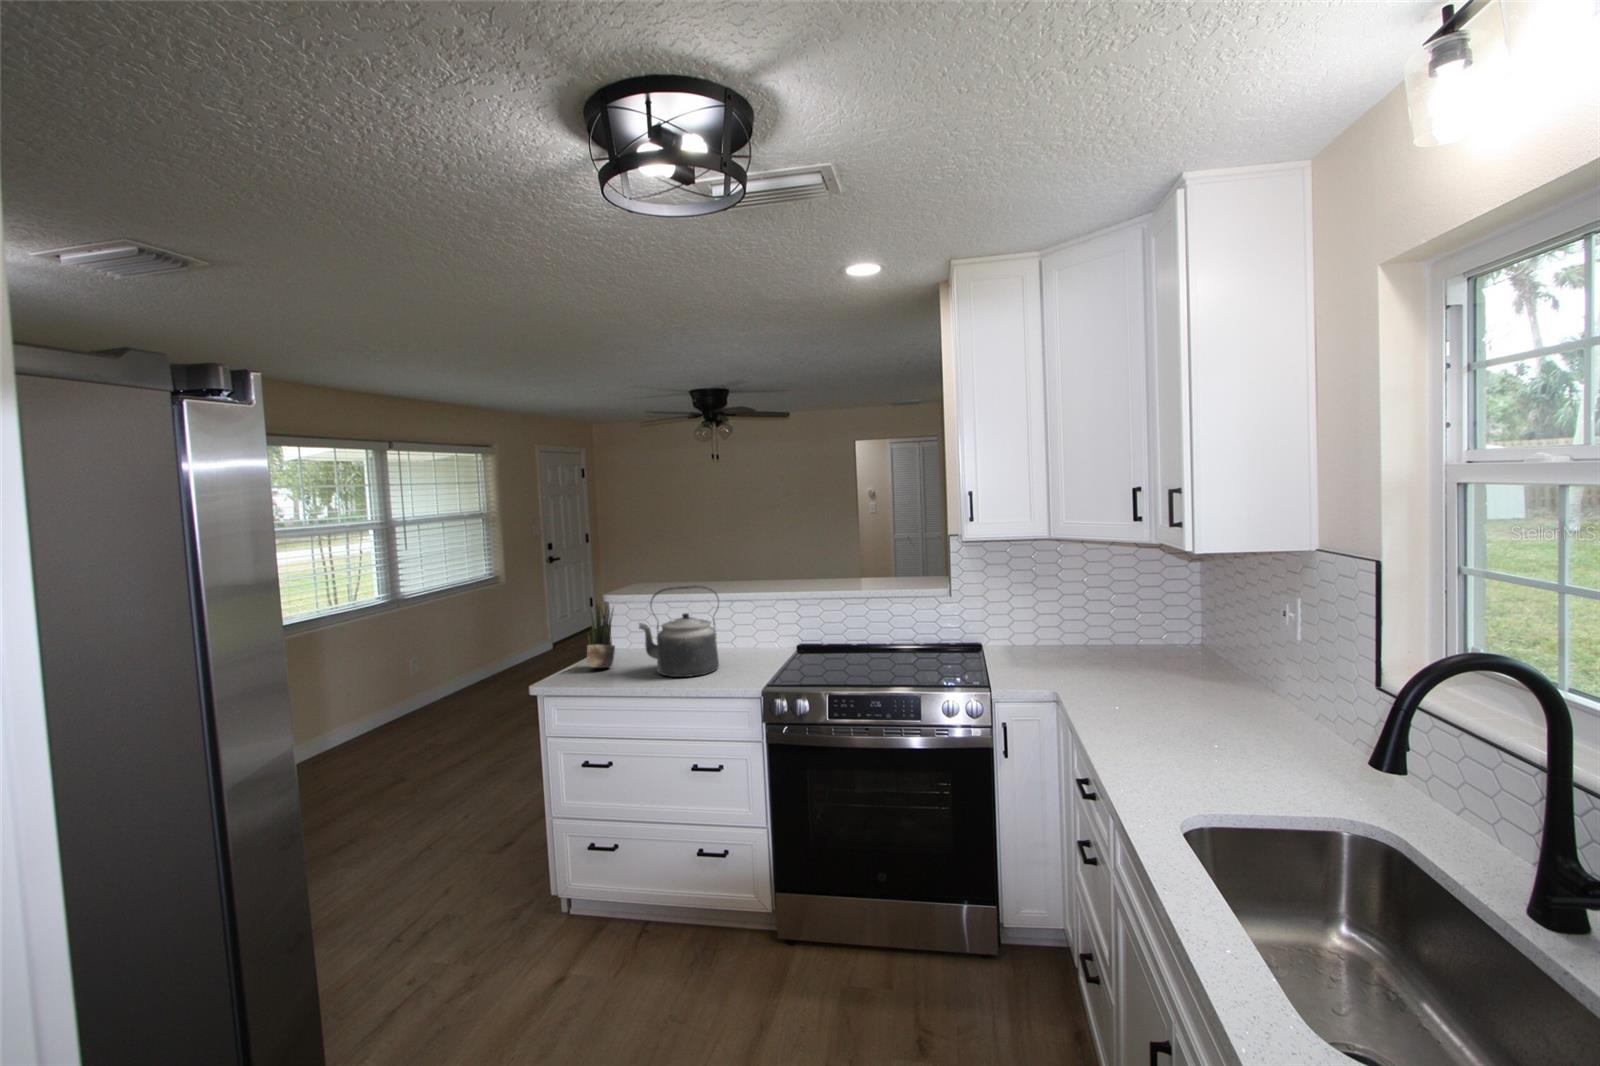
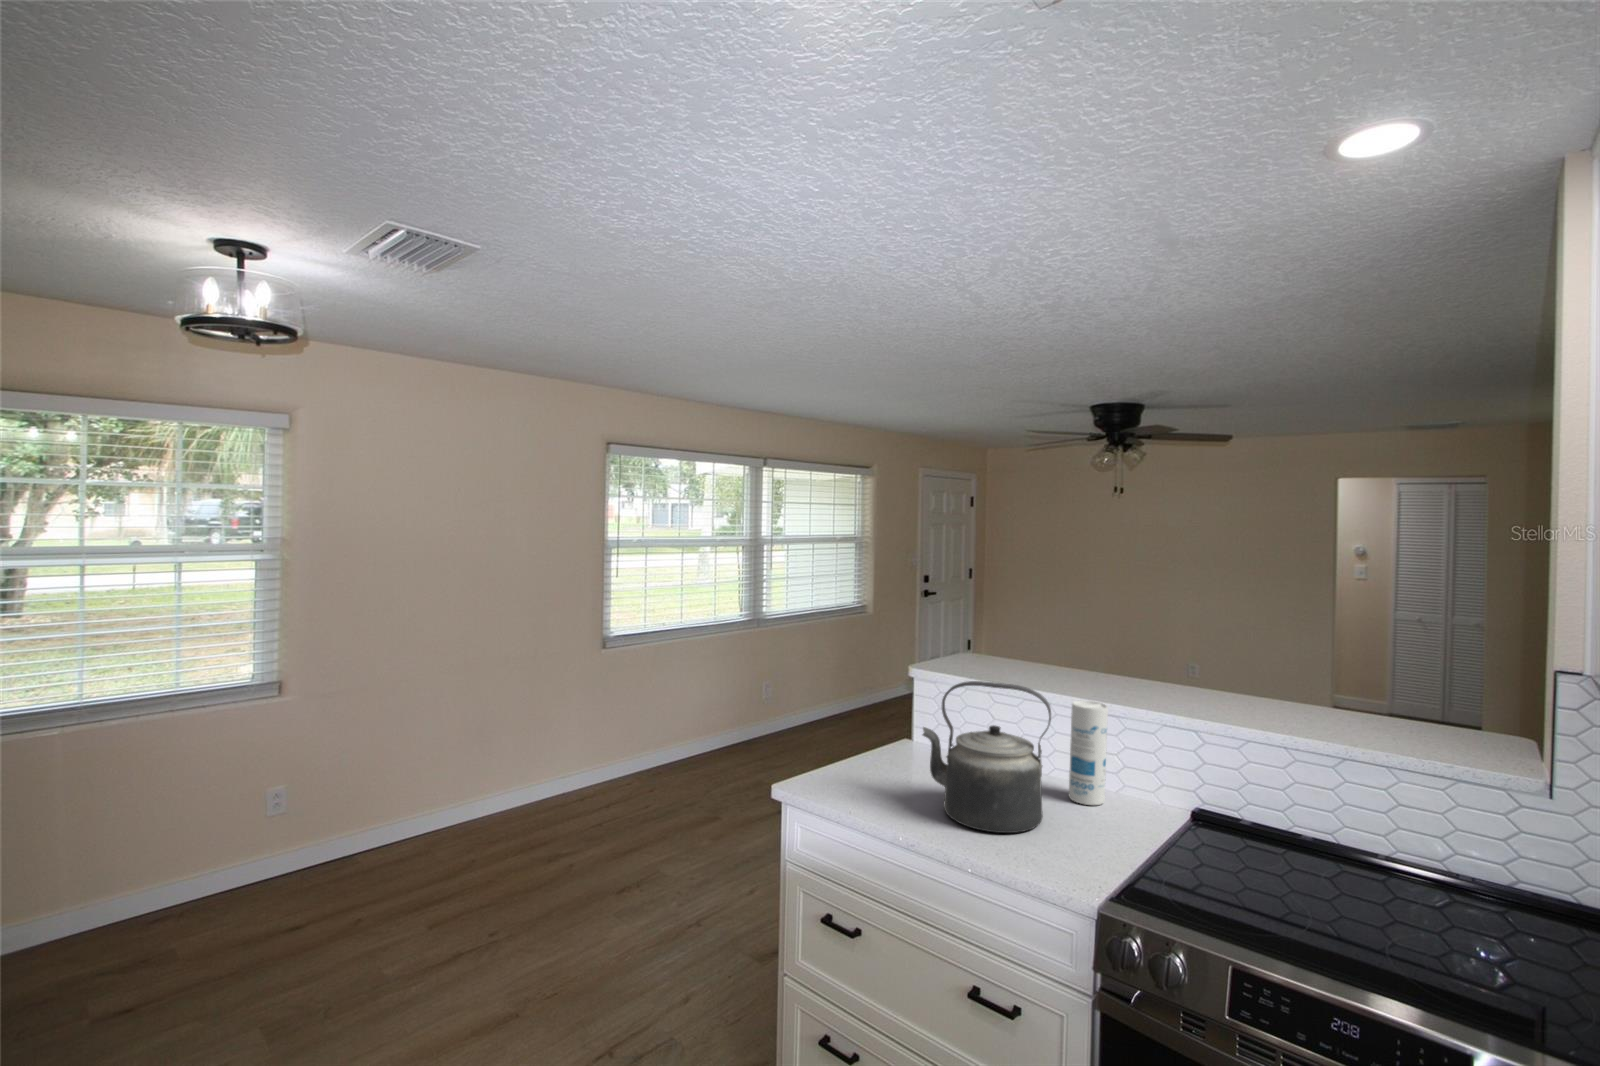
canister: none [726,593,750,656] -> present [1069,701,1108,805]
potted plant: present [587,605,615,668] -> none [857,679,901,778]

